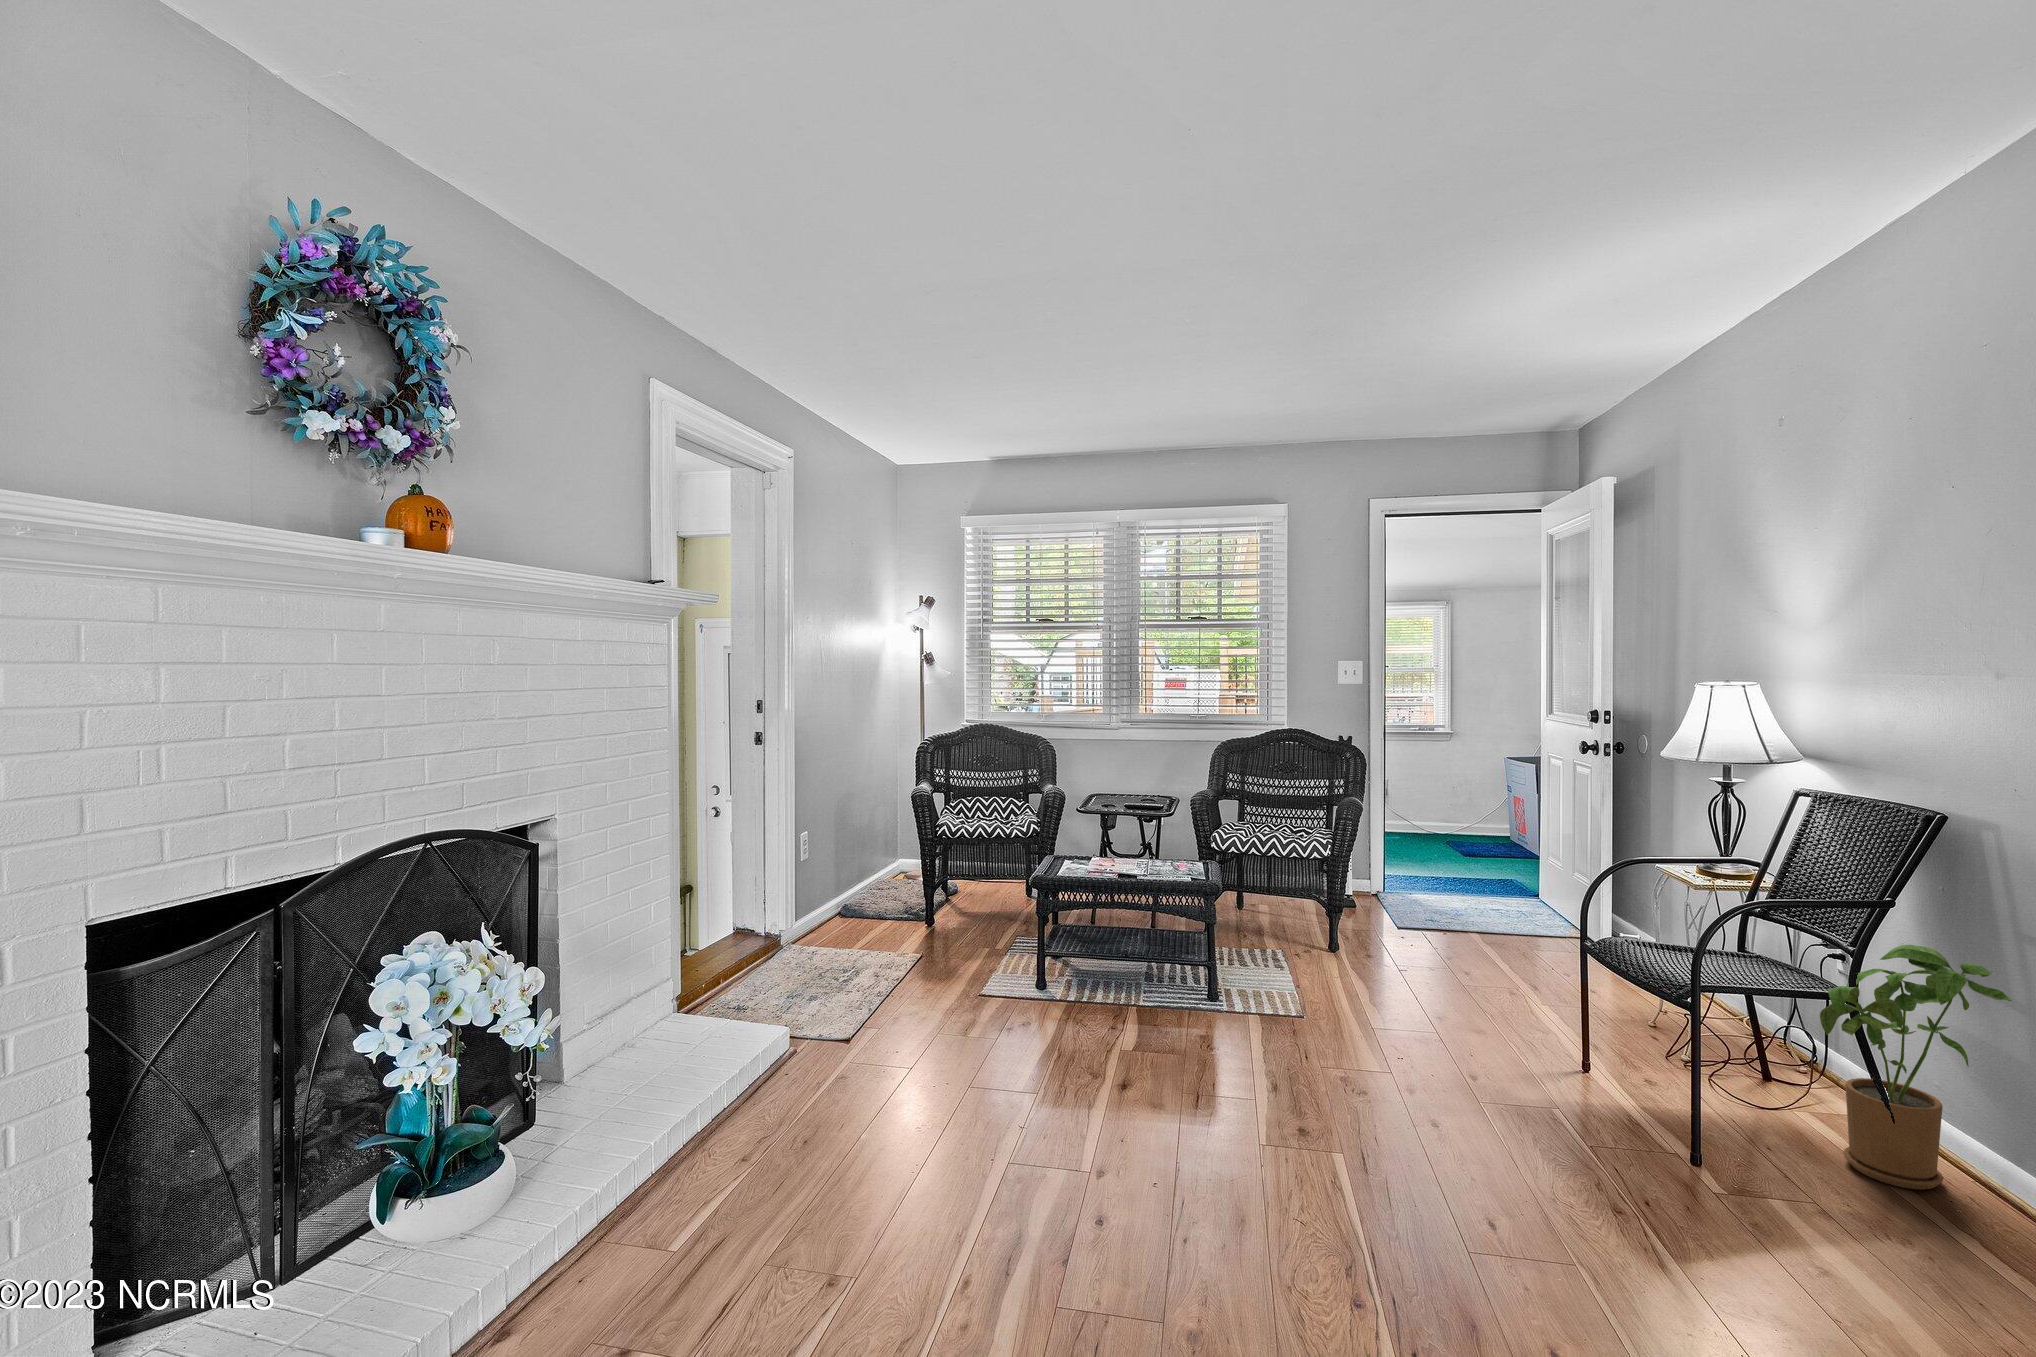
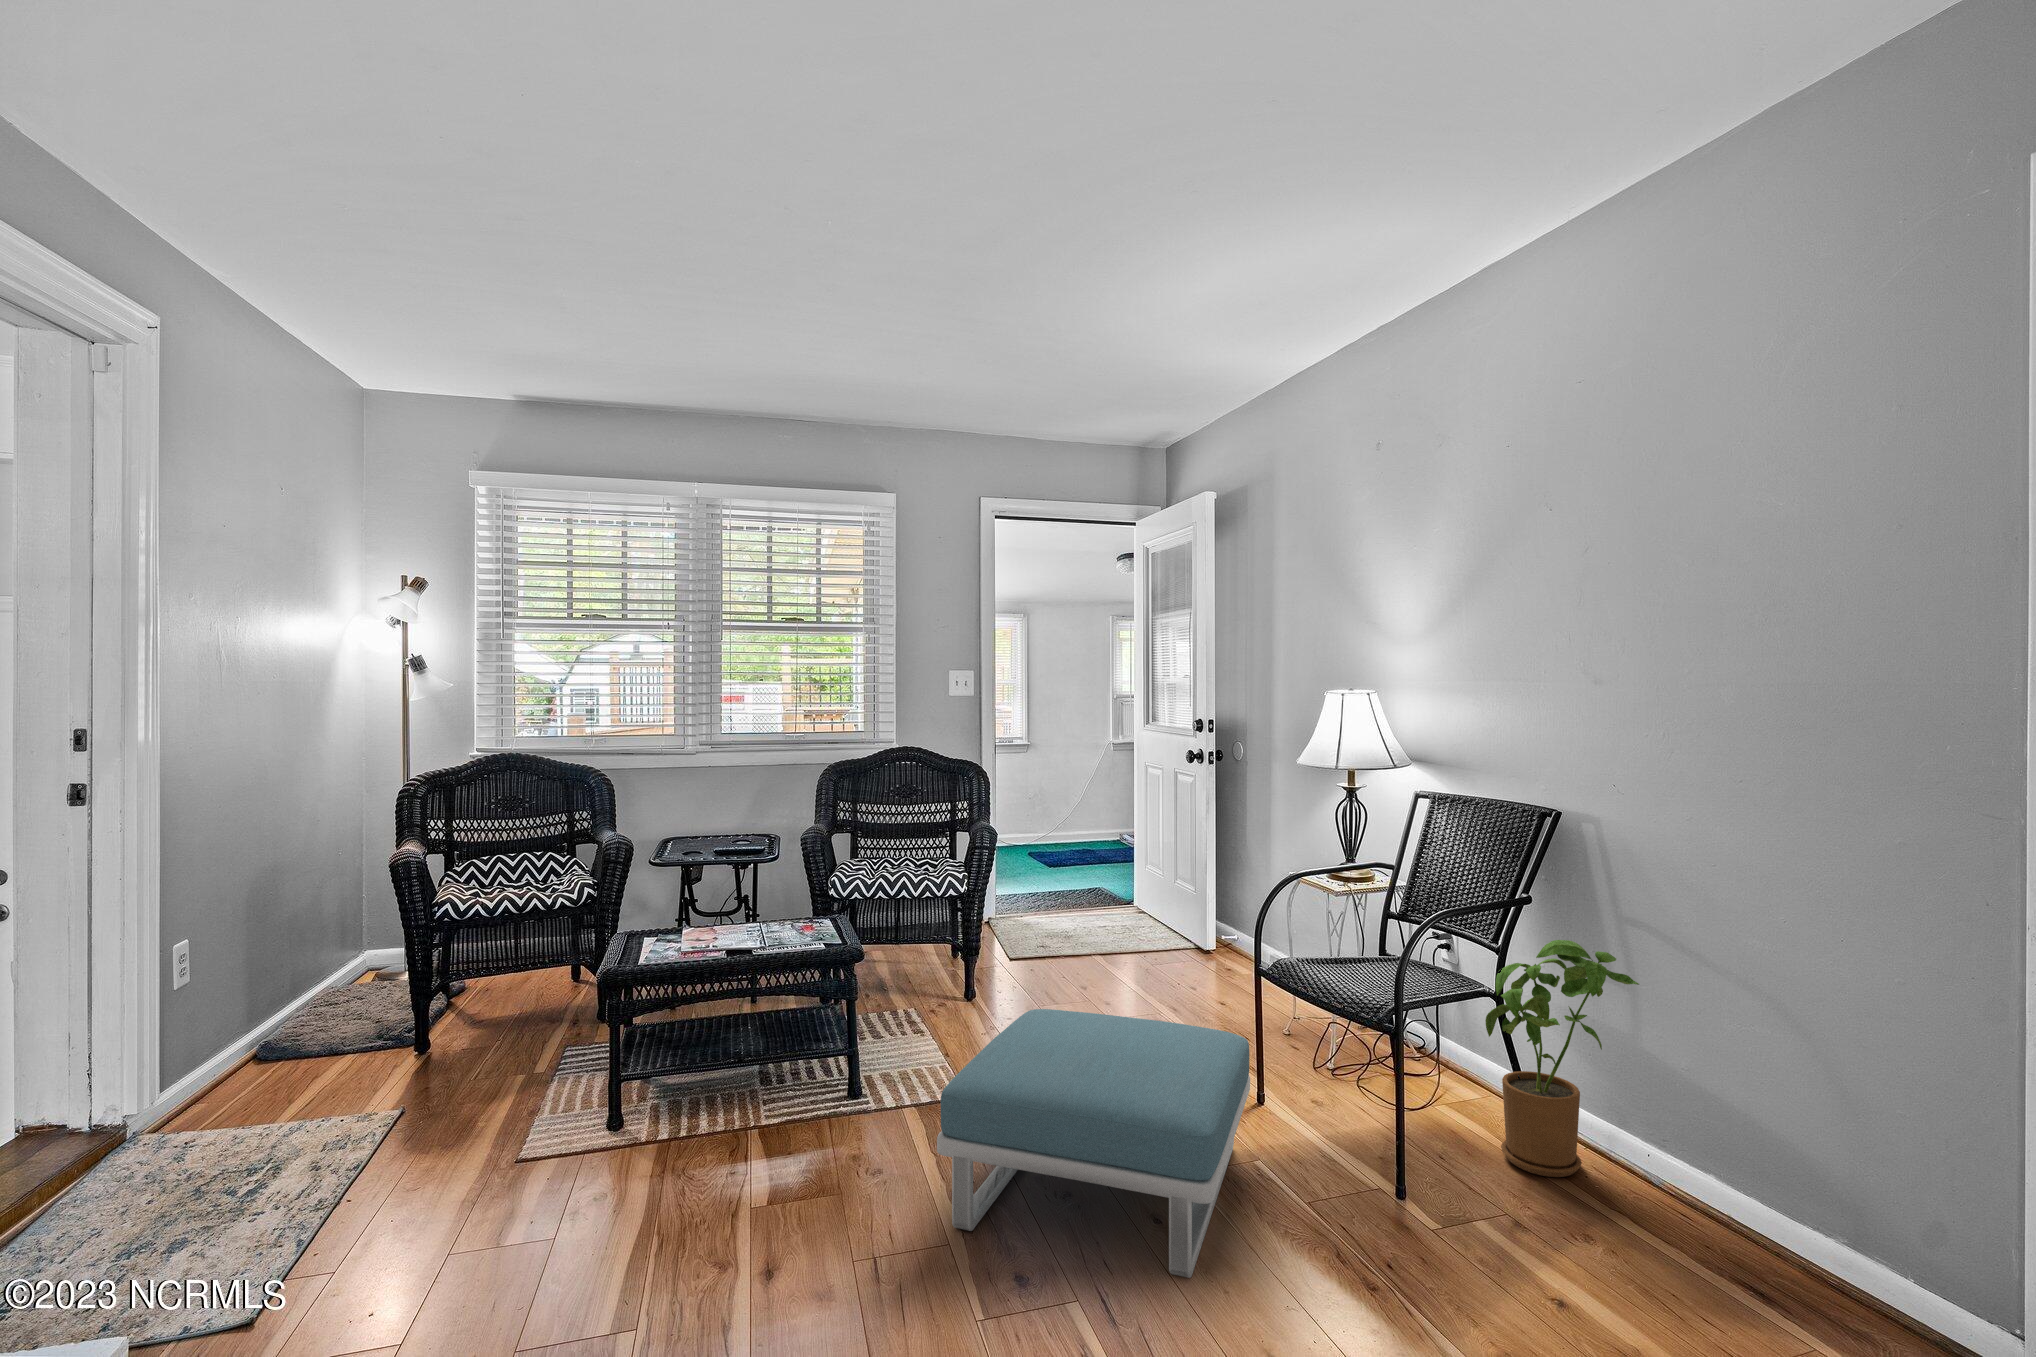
footstool: none [1250,949,1552,1164] -> present [937,1009,1250,1278]

